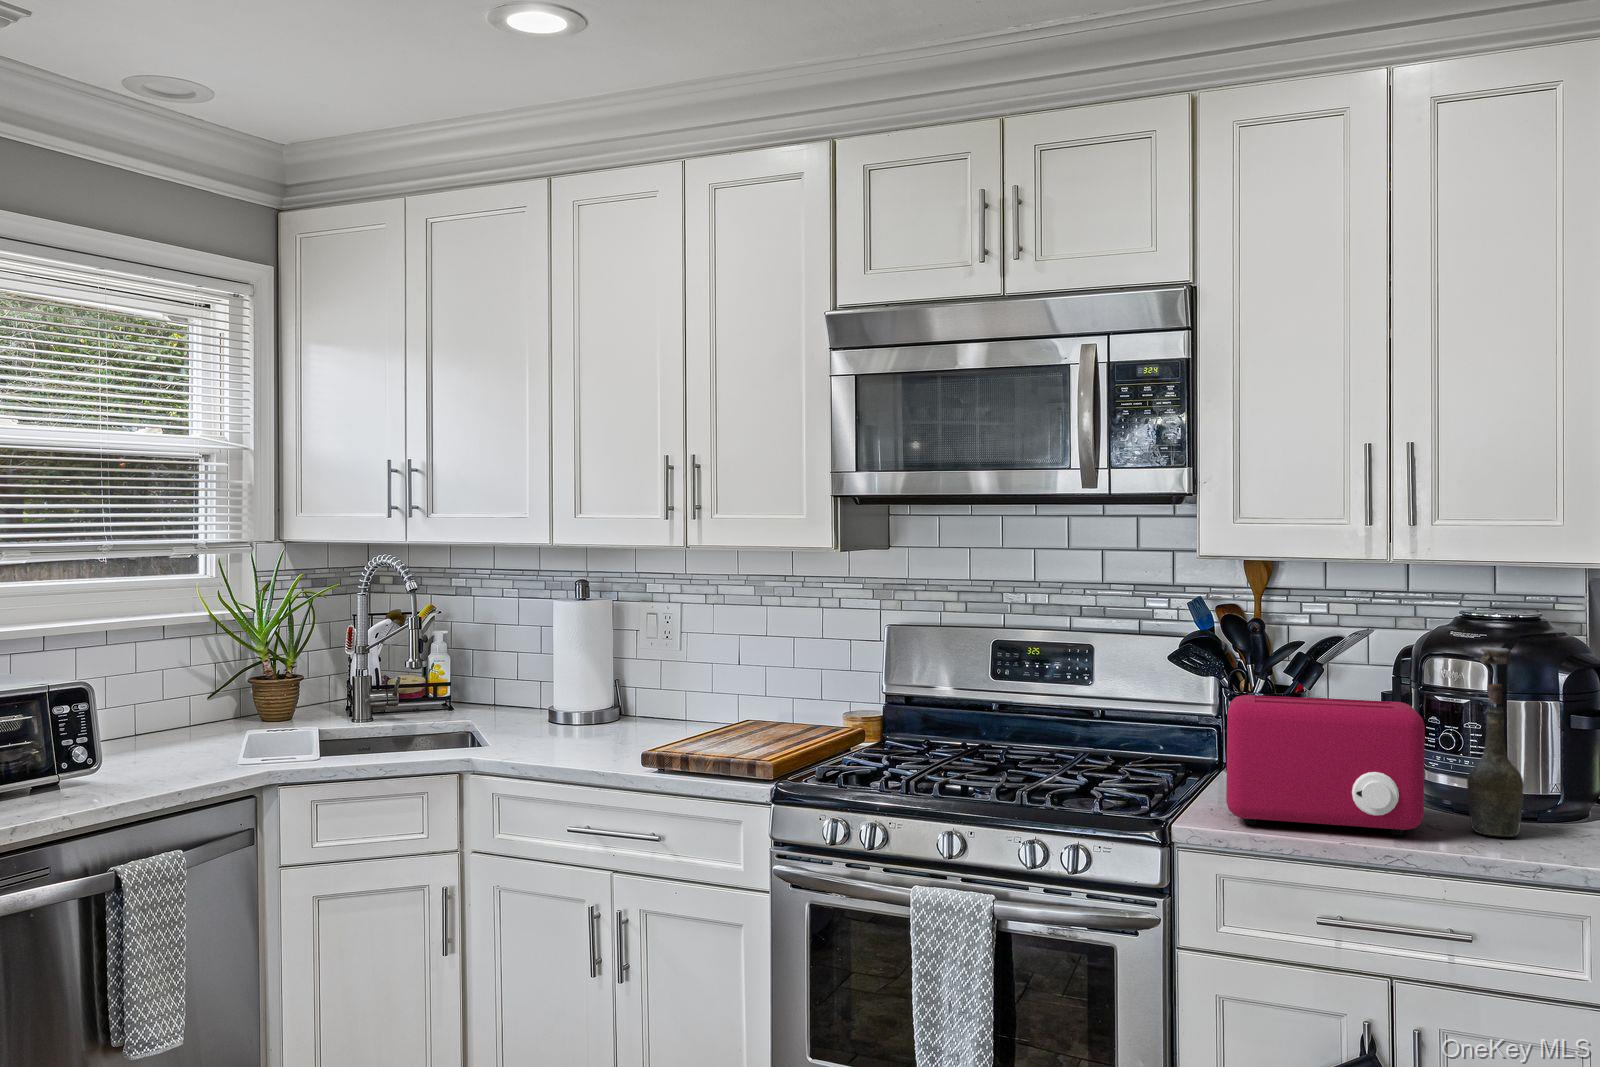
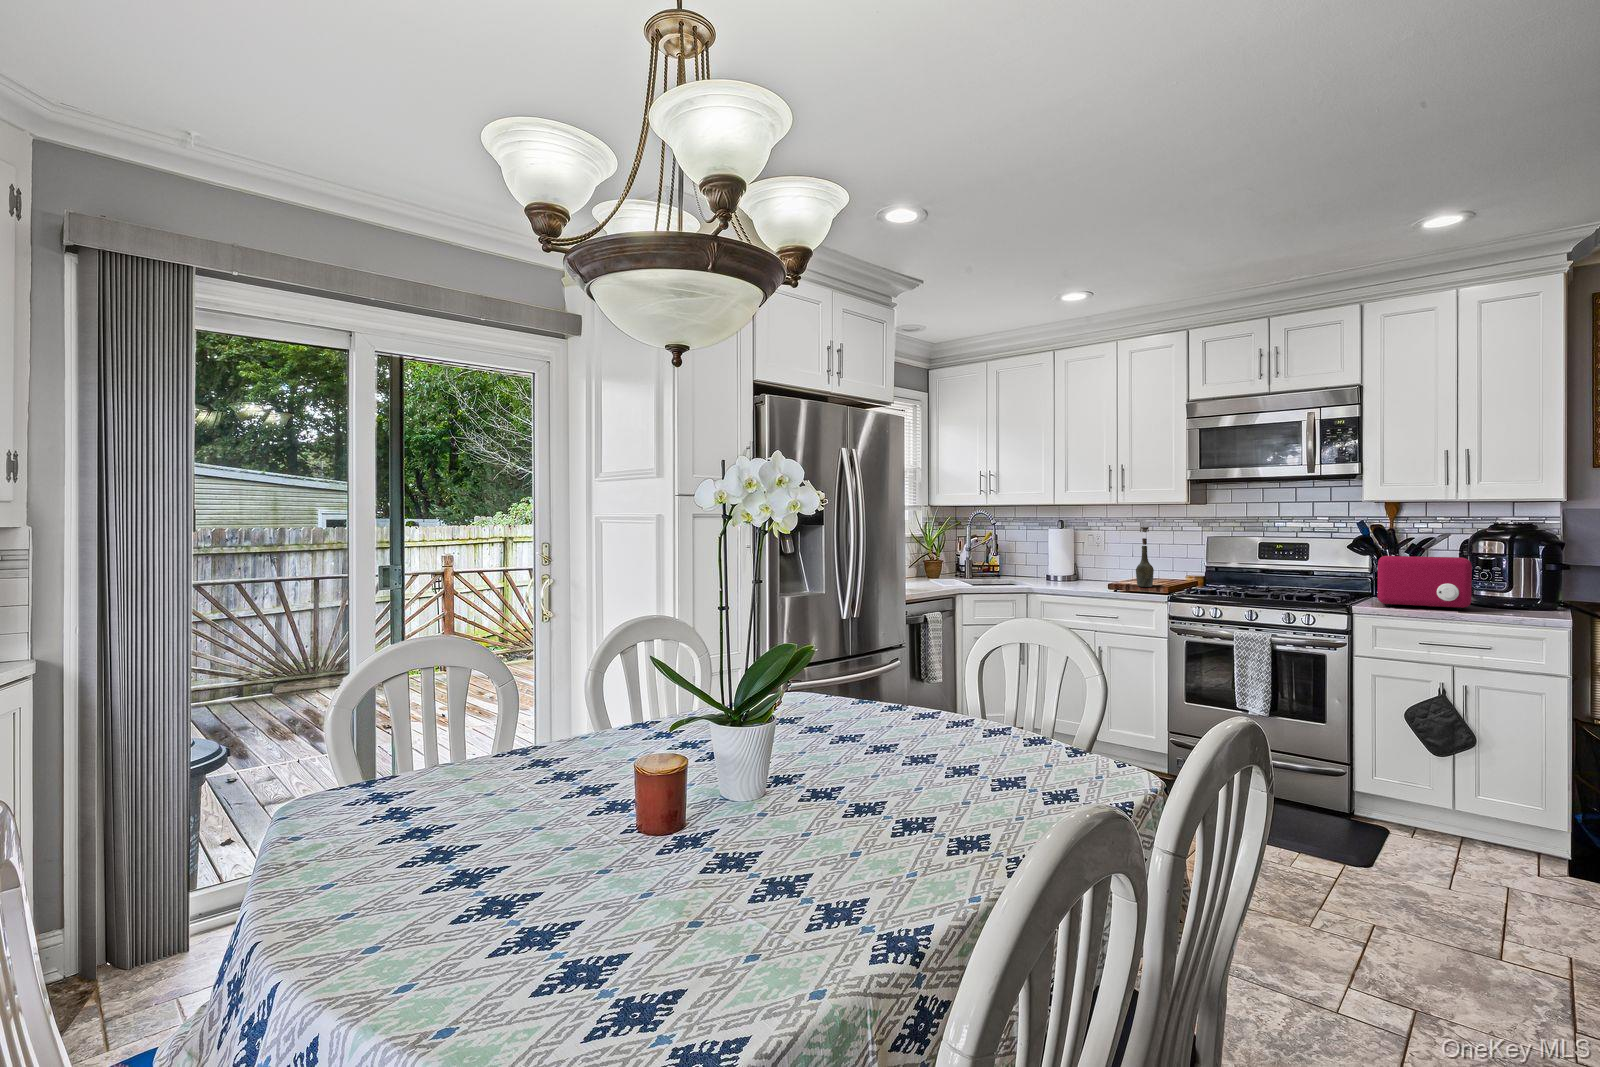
bottle: present [1467,647,1524,837] -> present [1136,527,1154,587]

